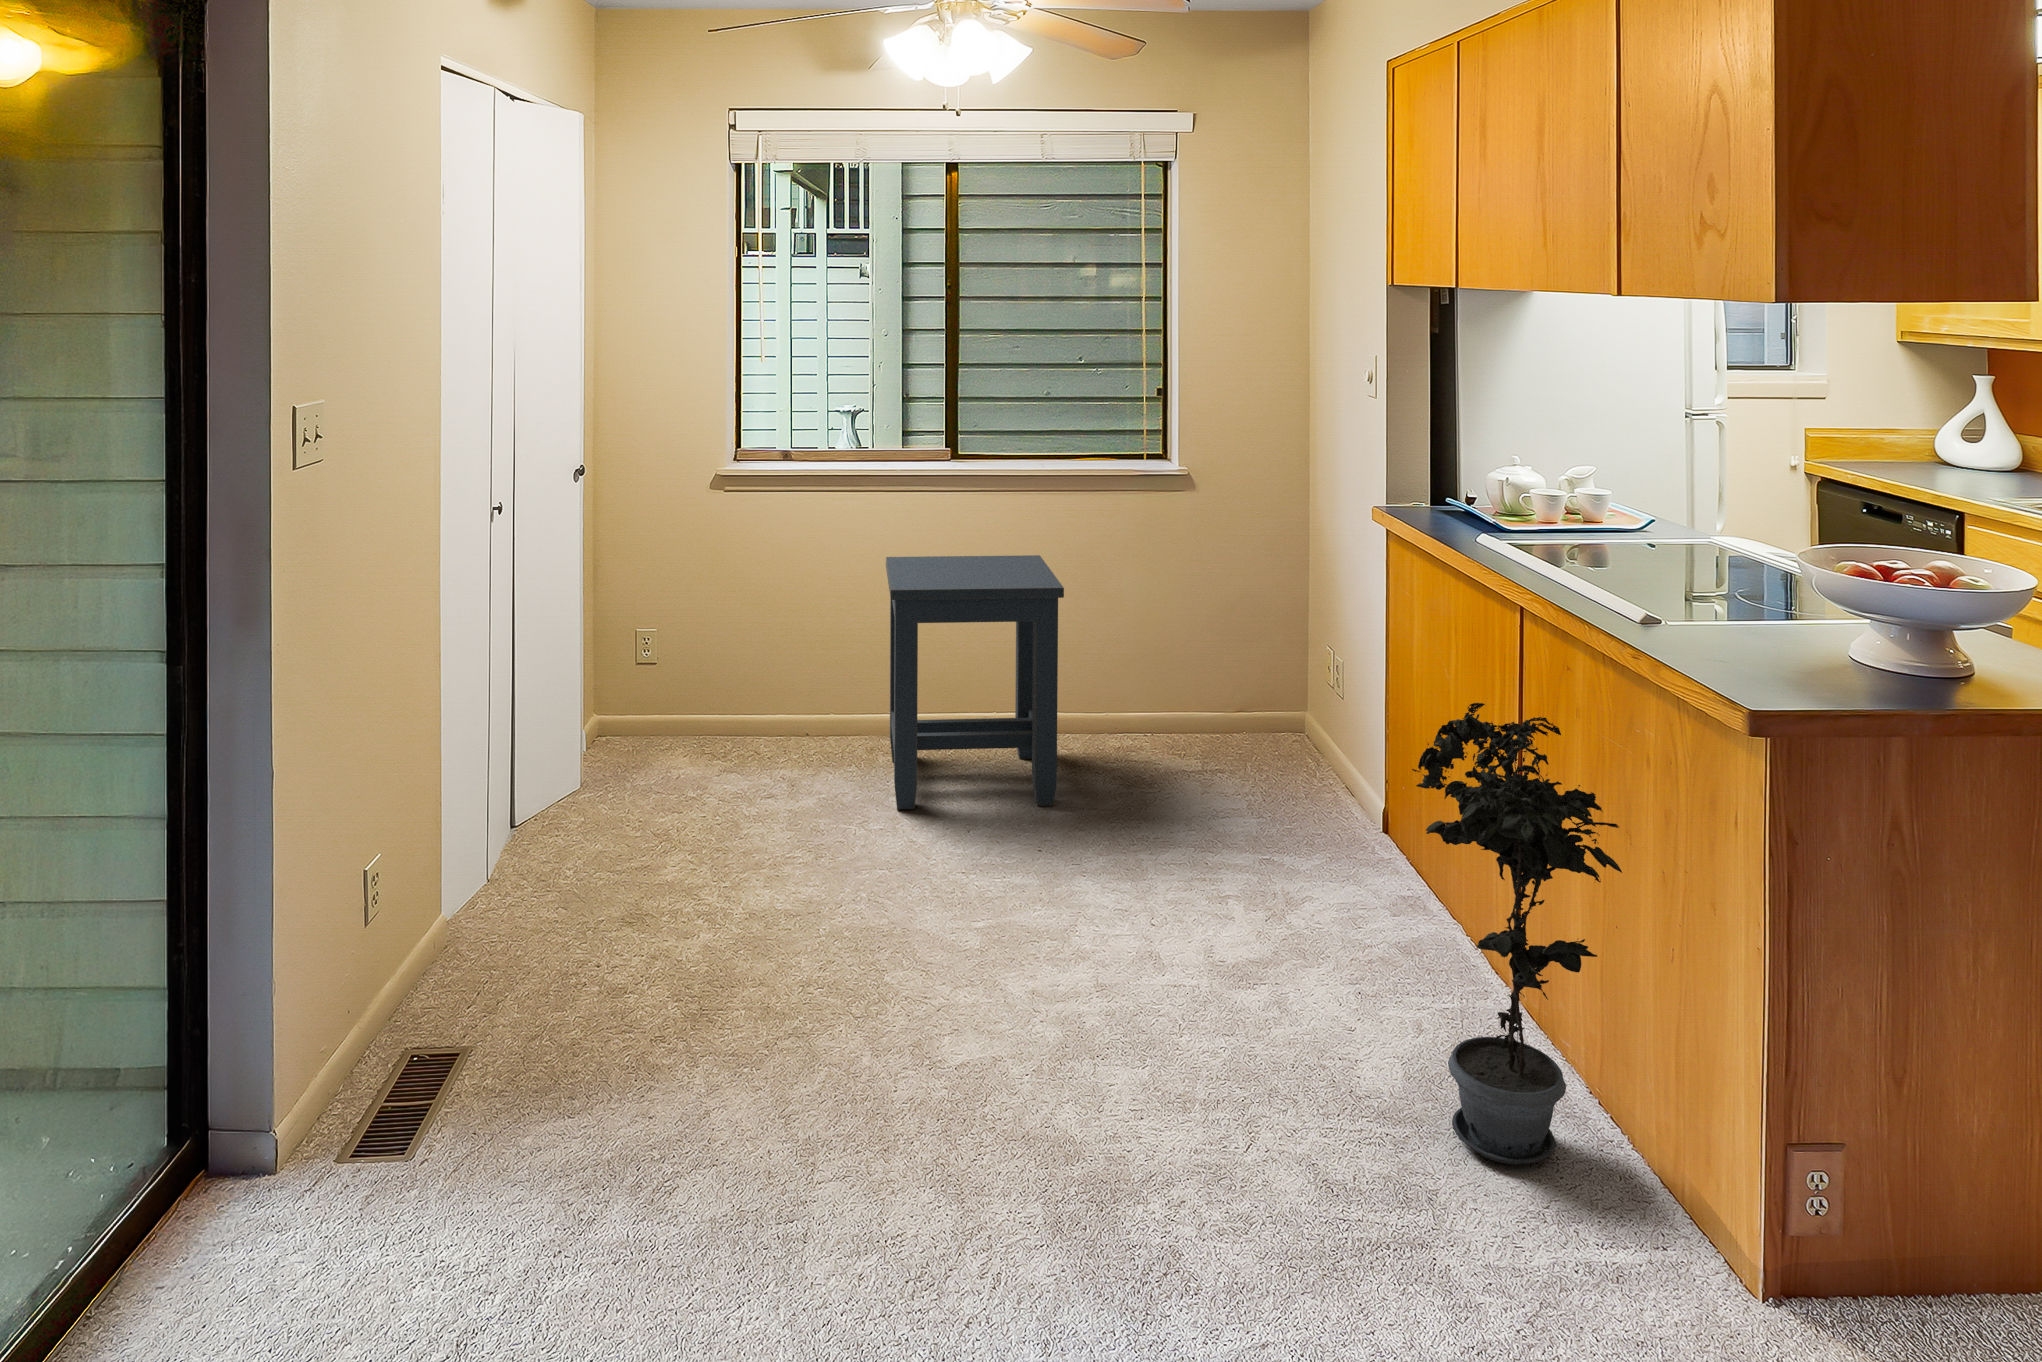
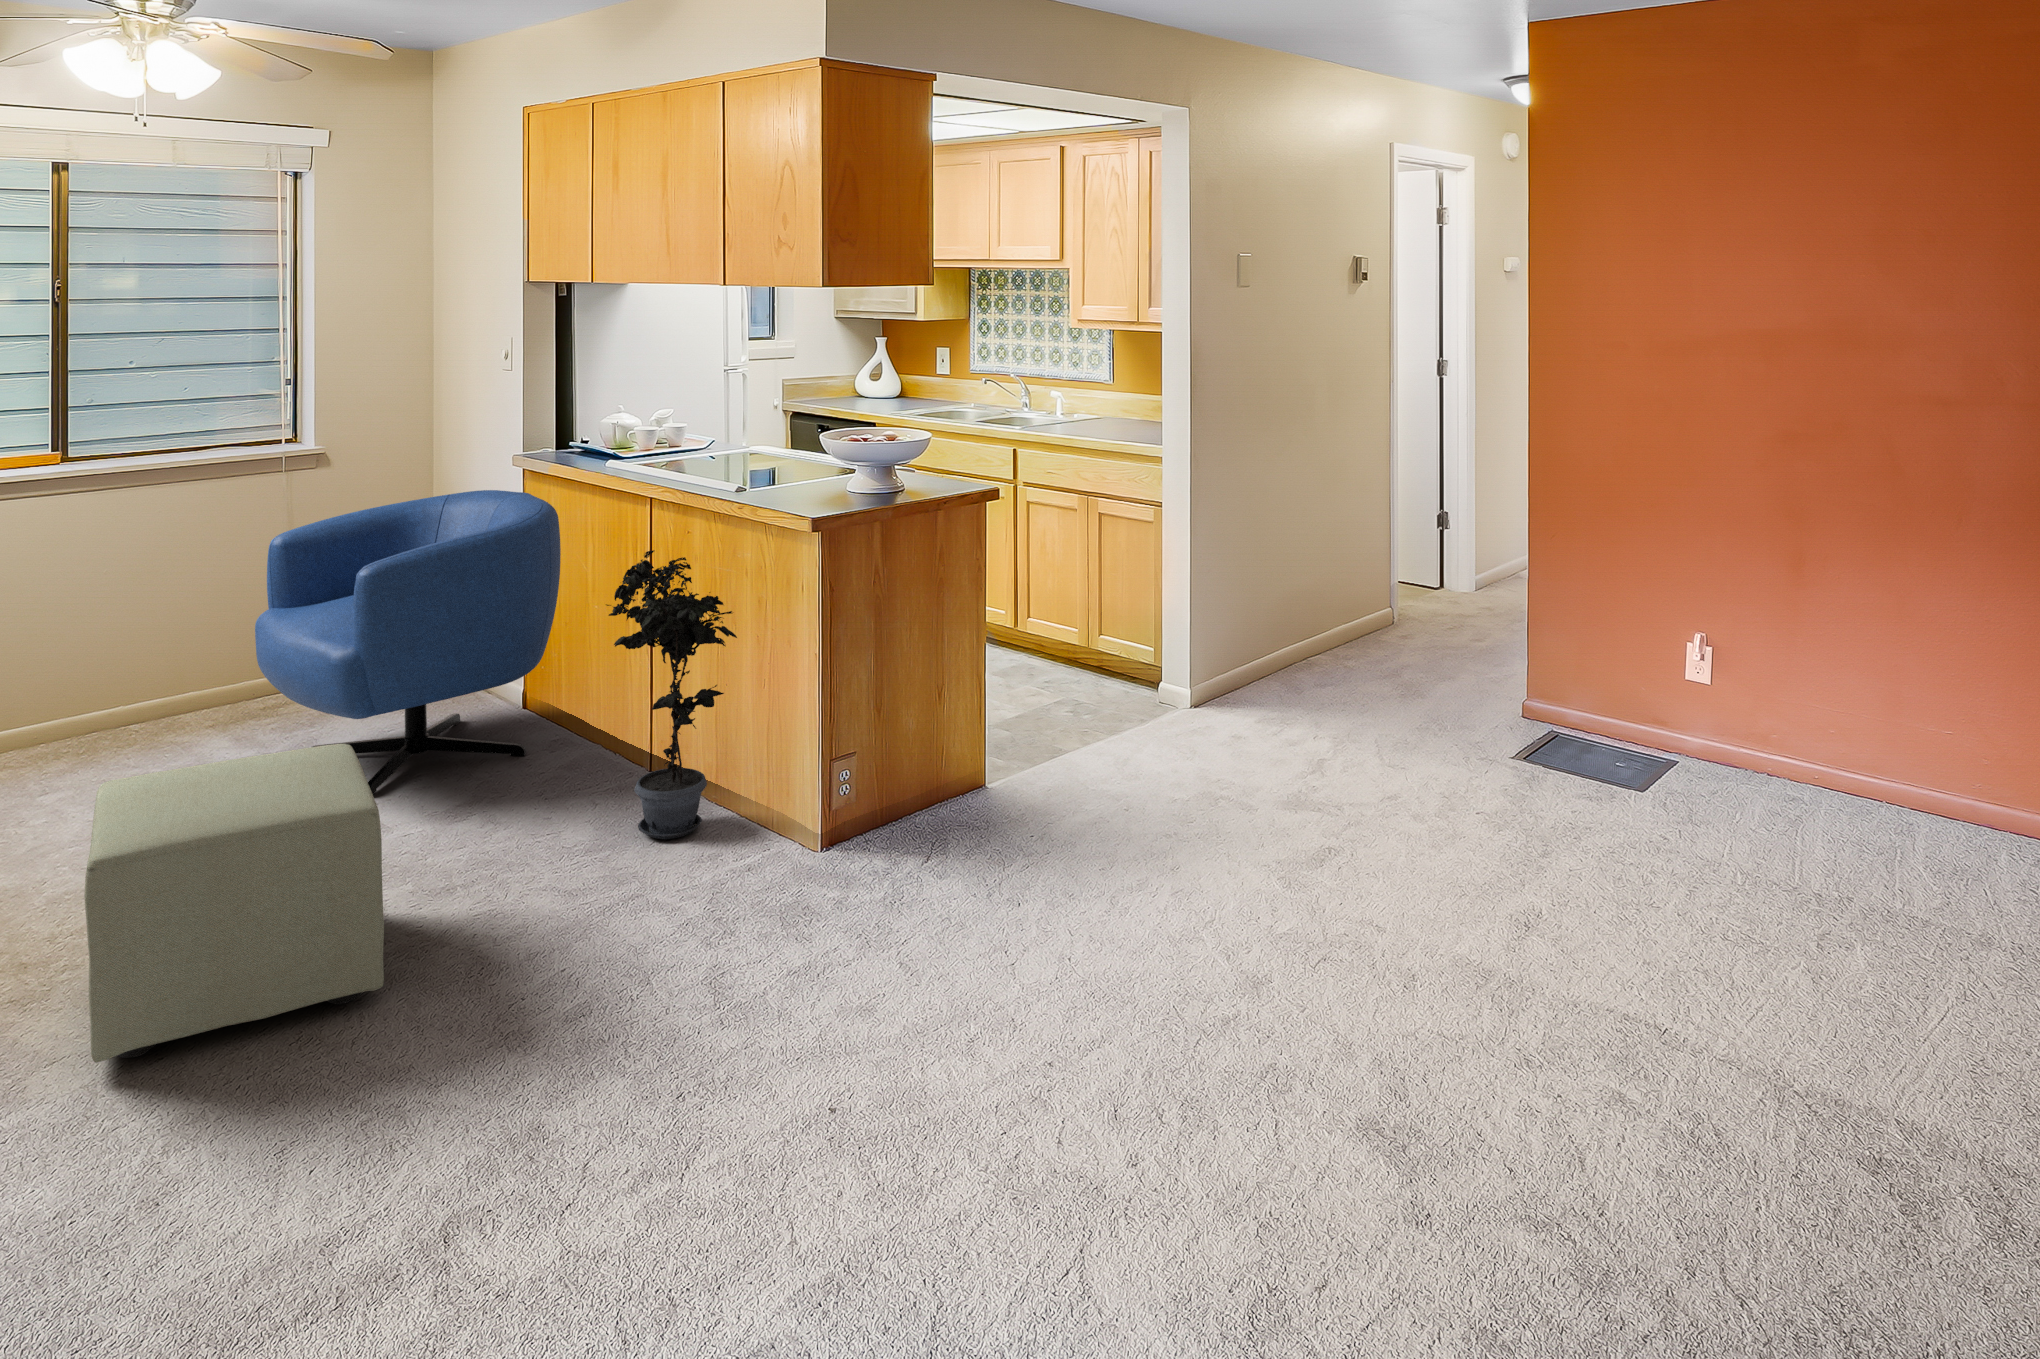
armchair: none [1062,554,1406,927] -> present [255,490,561,794]
side table: present [886,555,1064,809] -> none [5,531,236,785]
ottoman: none [688,866,1054,1283] -> present [84,744,384,1063]

